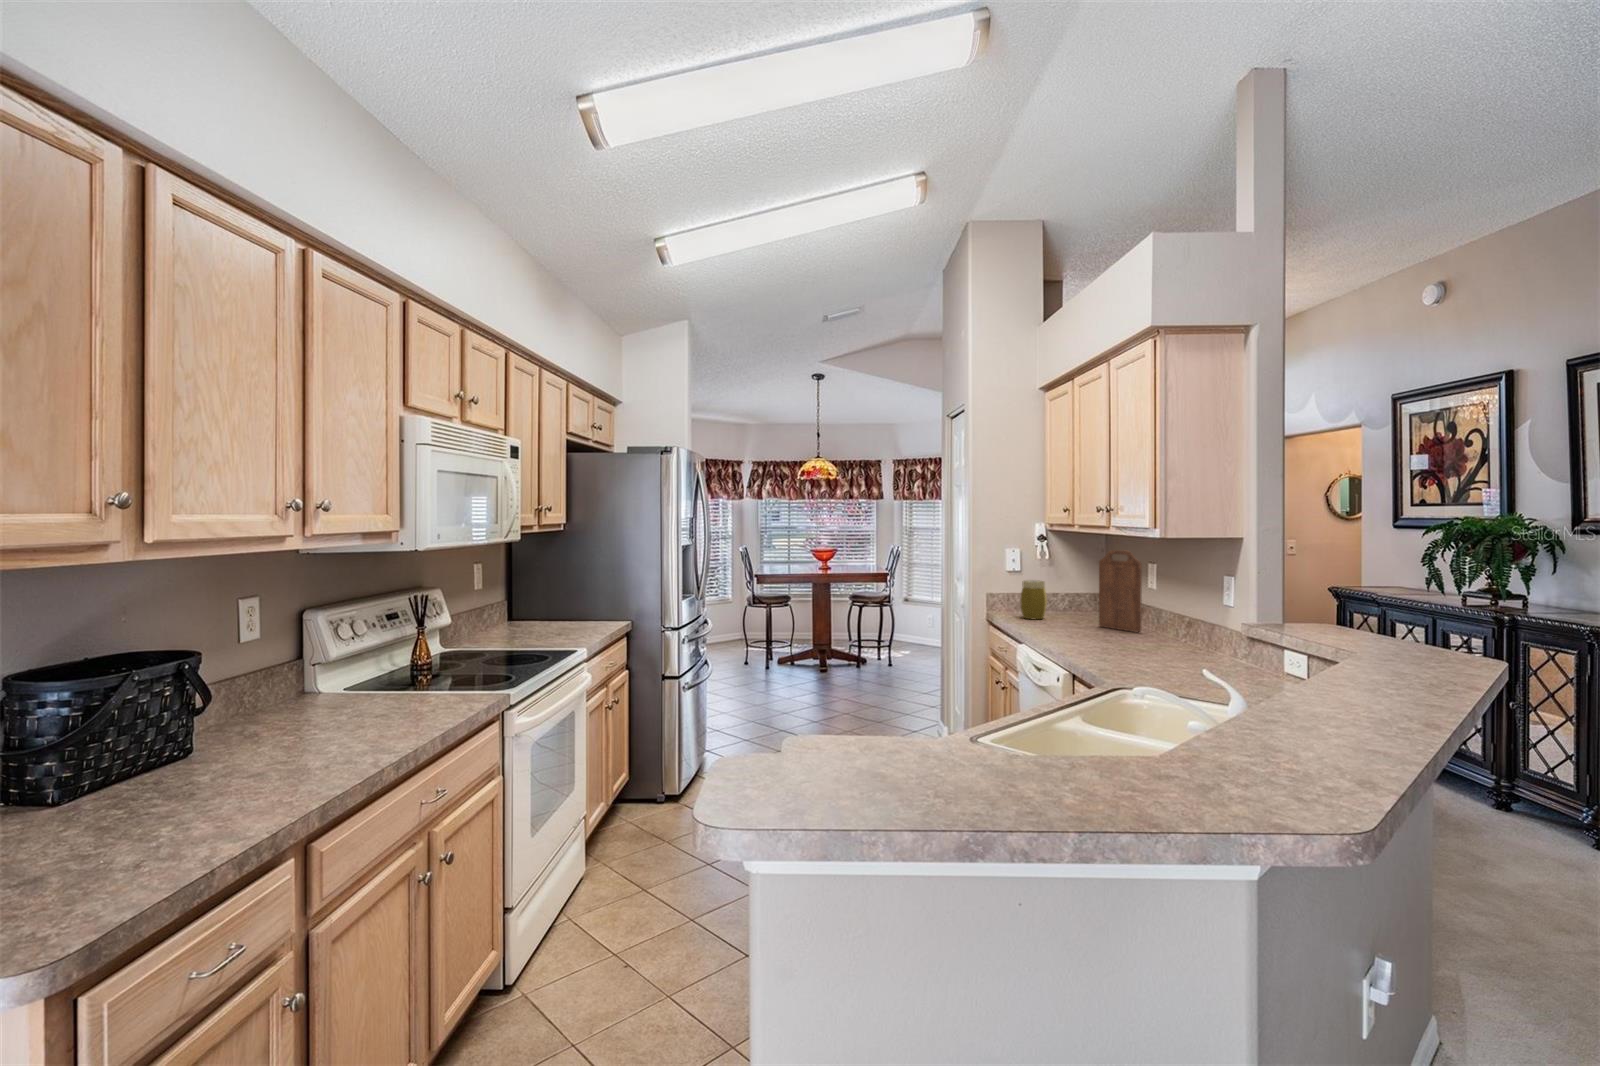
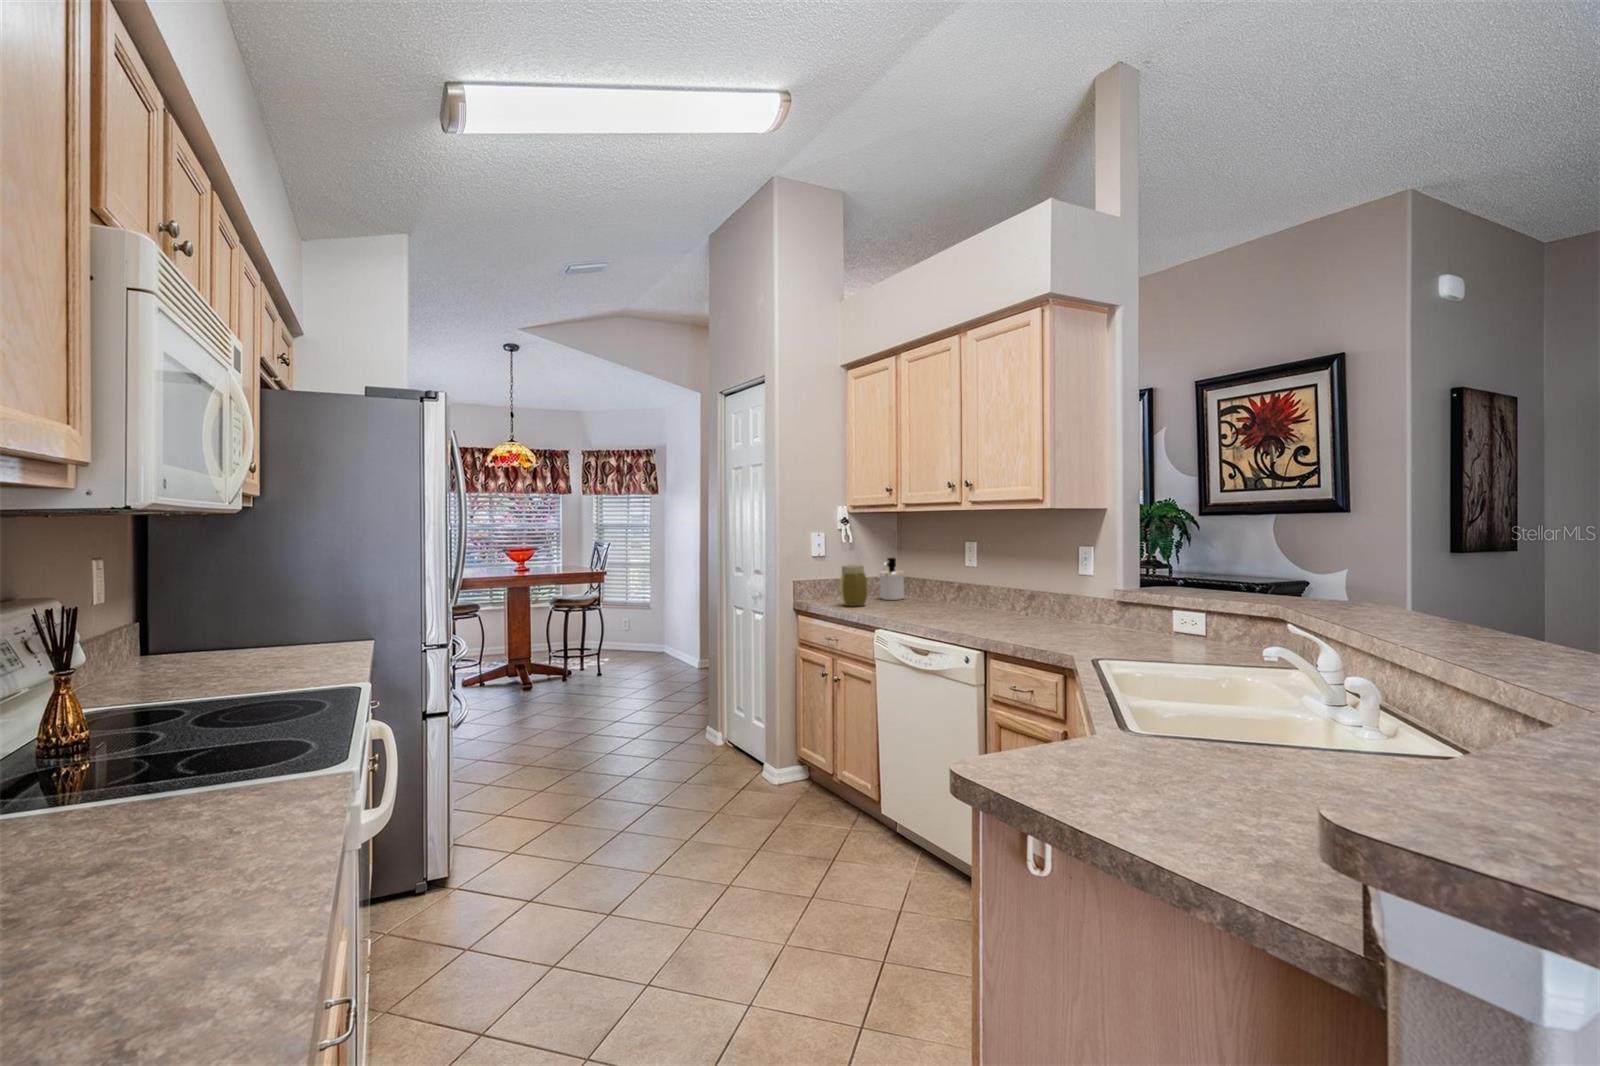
cutting board: present [1099,550,1142,632] -> none [925,529,972,609]
soap dispenser: none [1068,576,1098,618] -> present [879,558,905,600]

